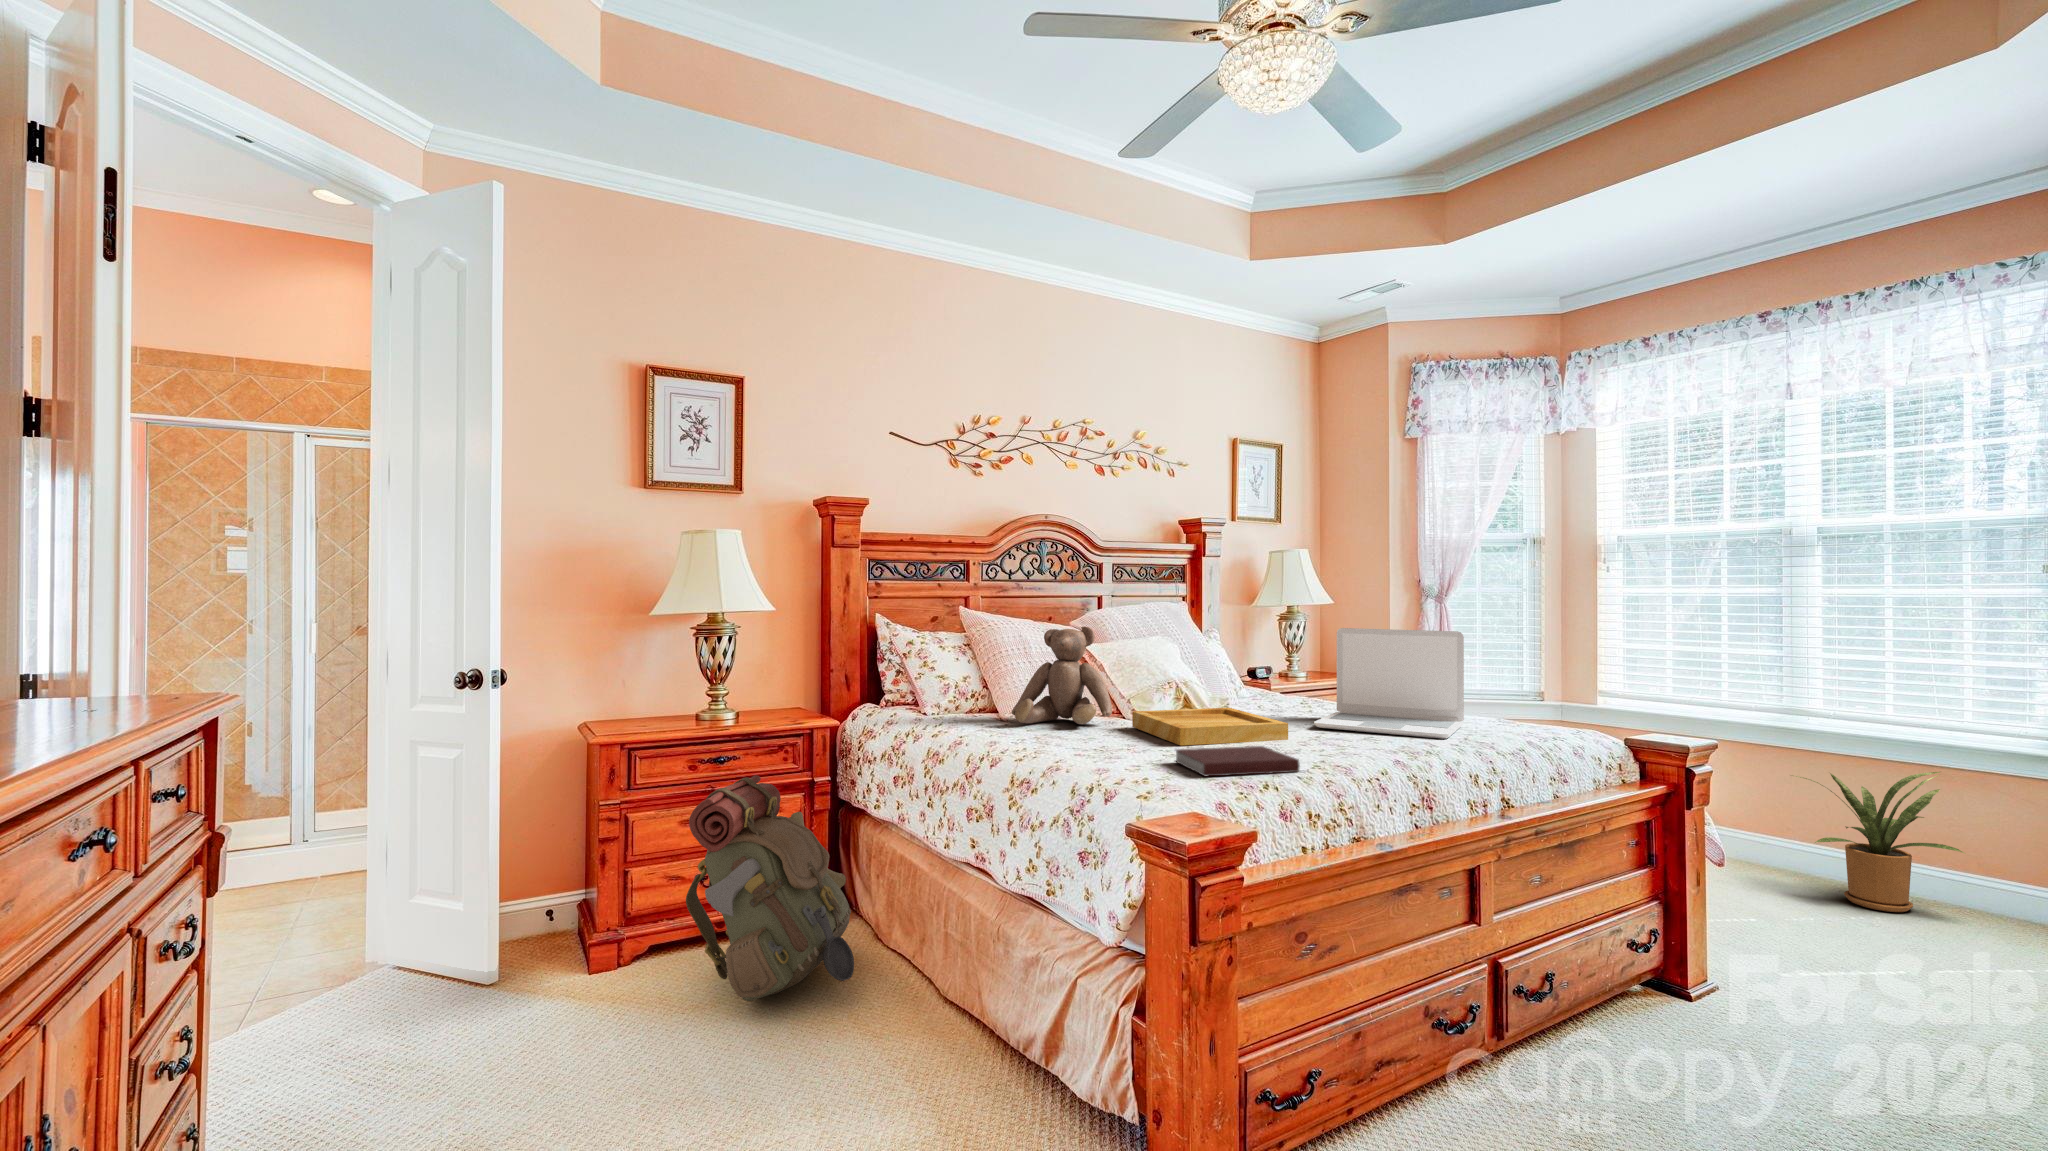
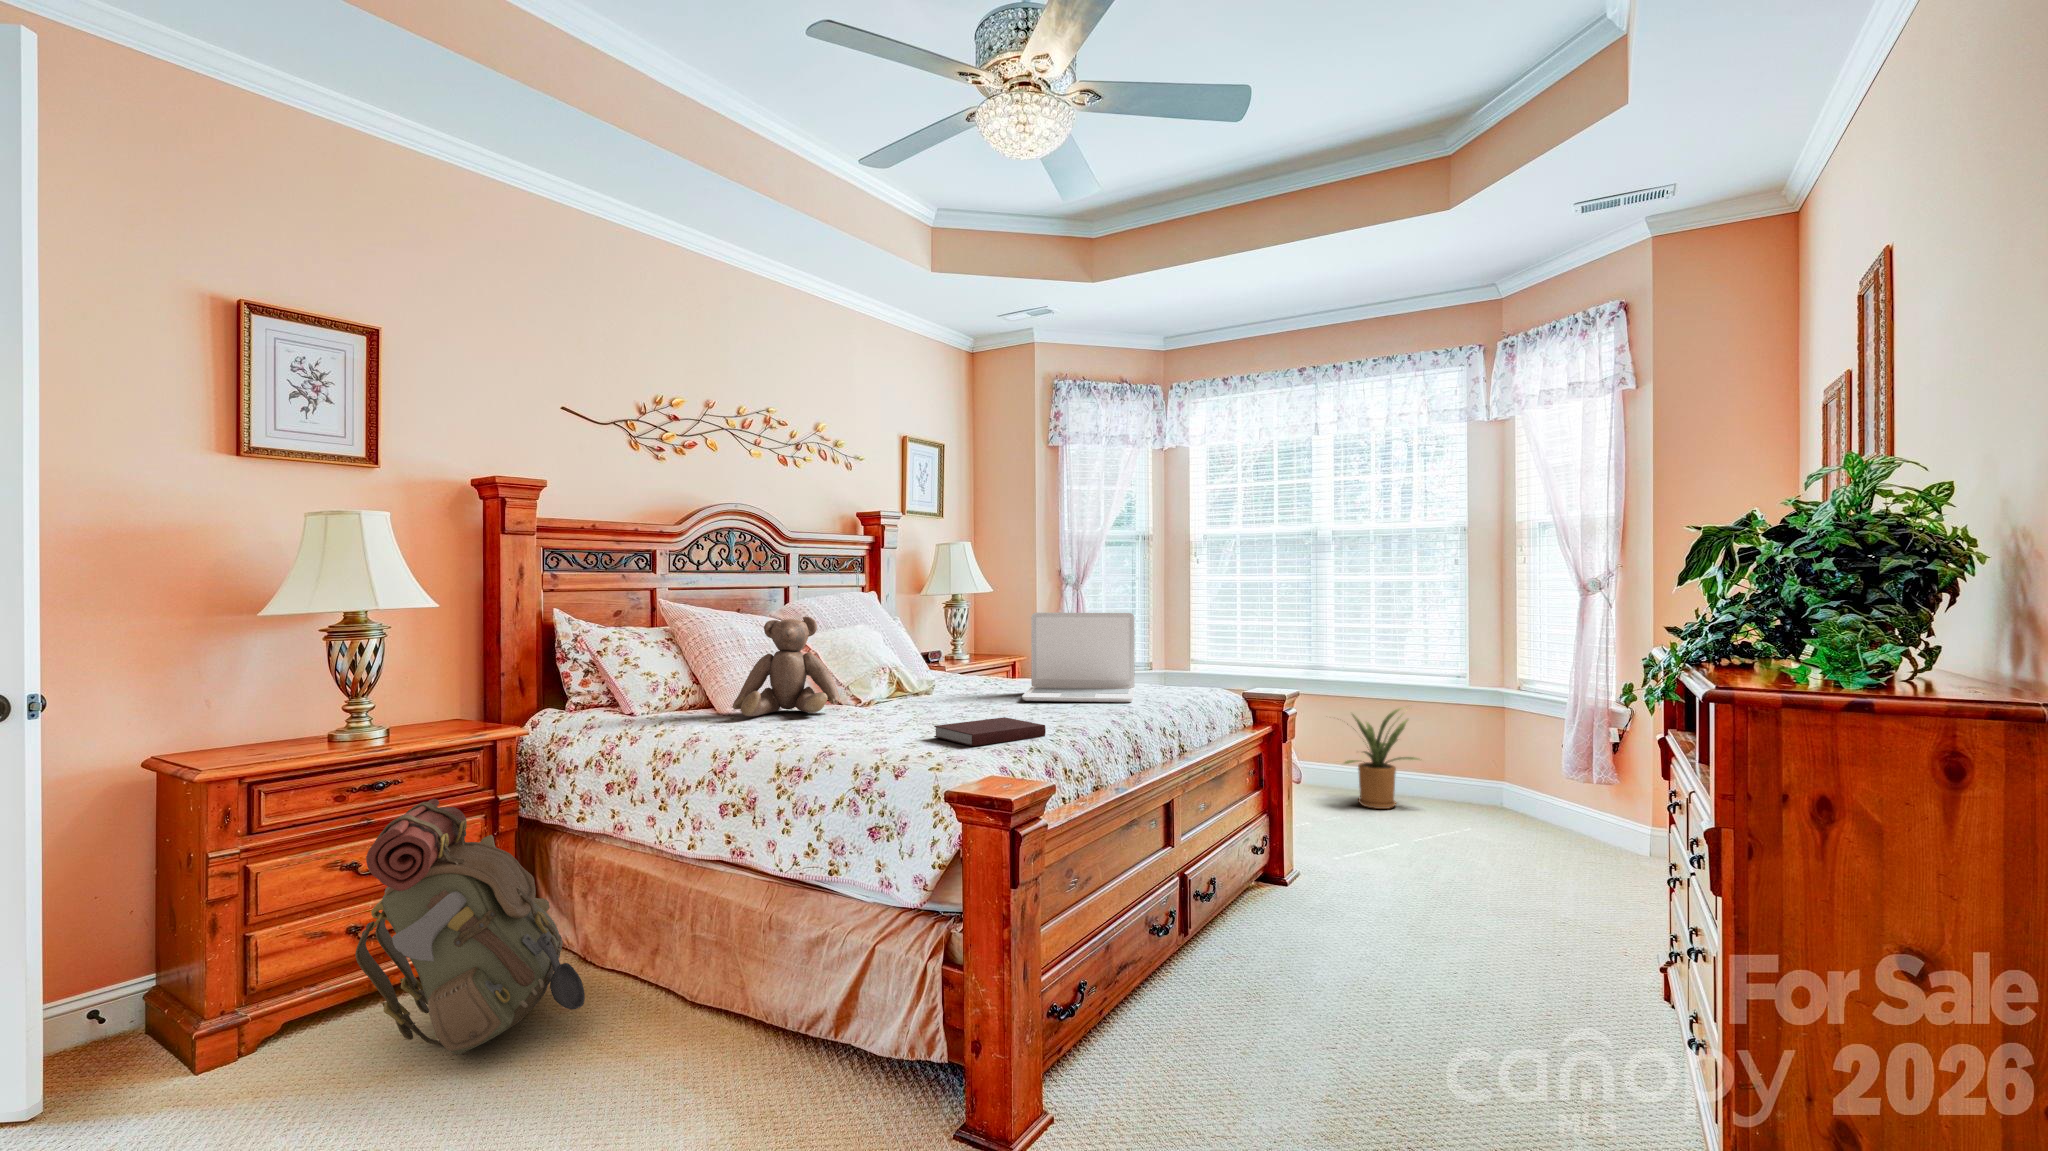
tray: present [1132,708,1288,746] -> none [862,689,1010,724]

